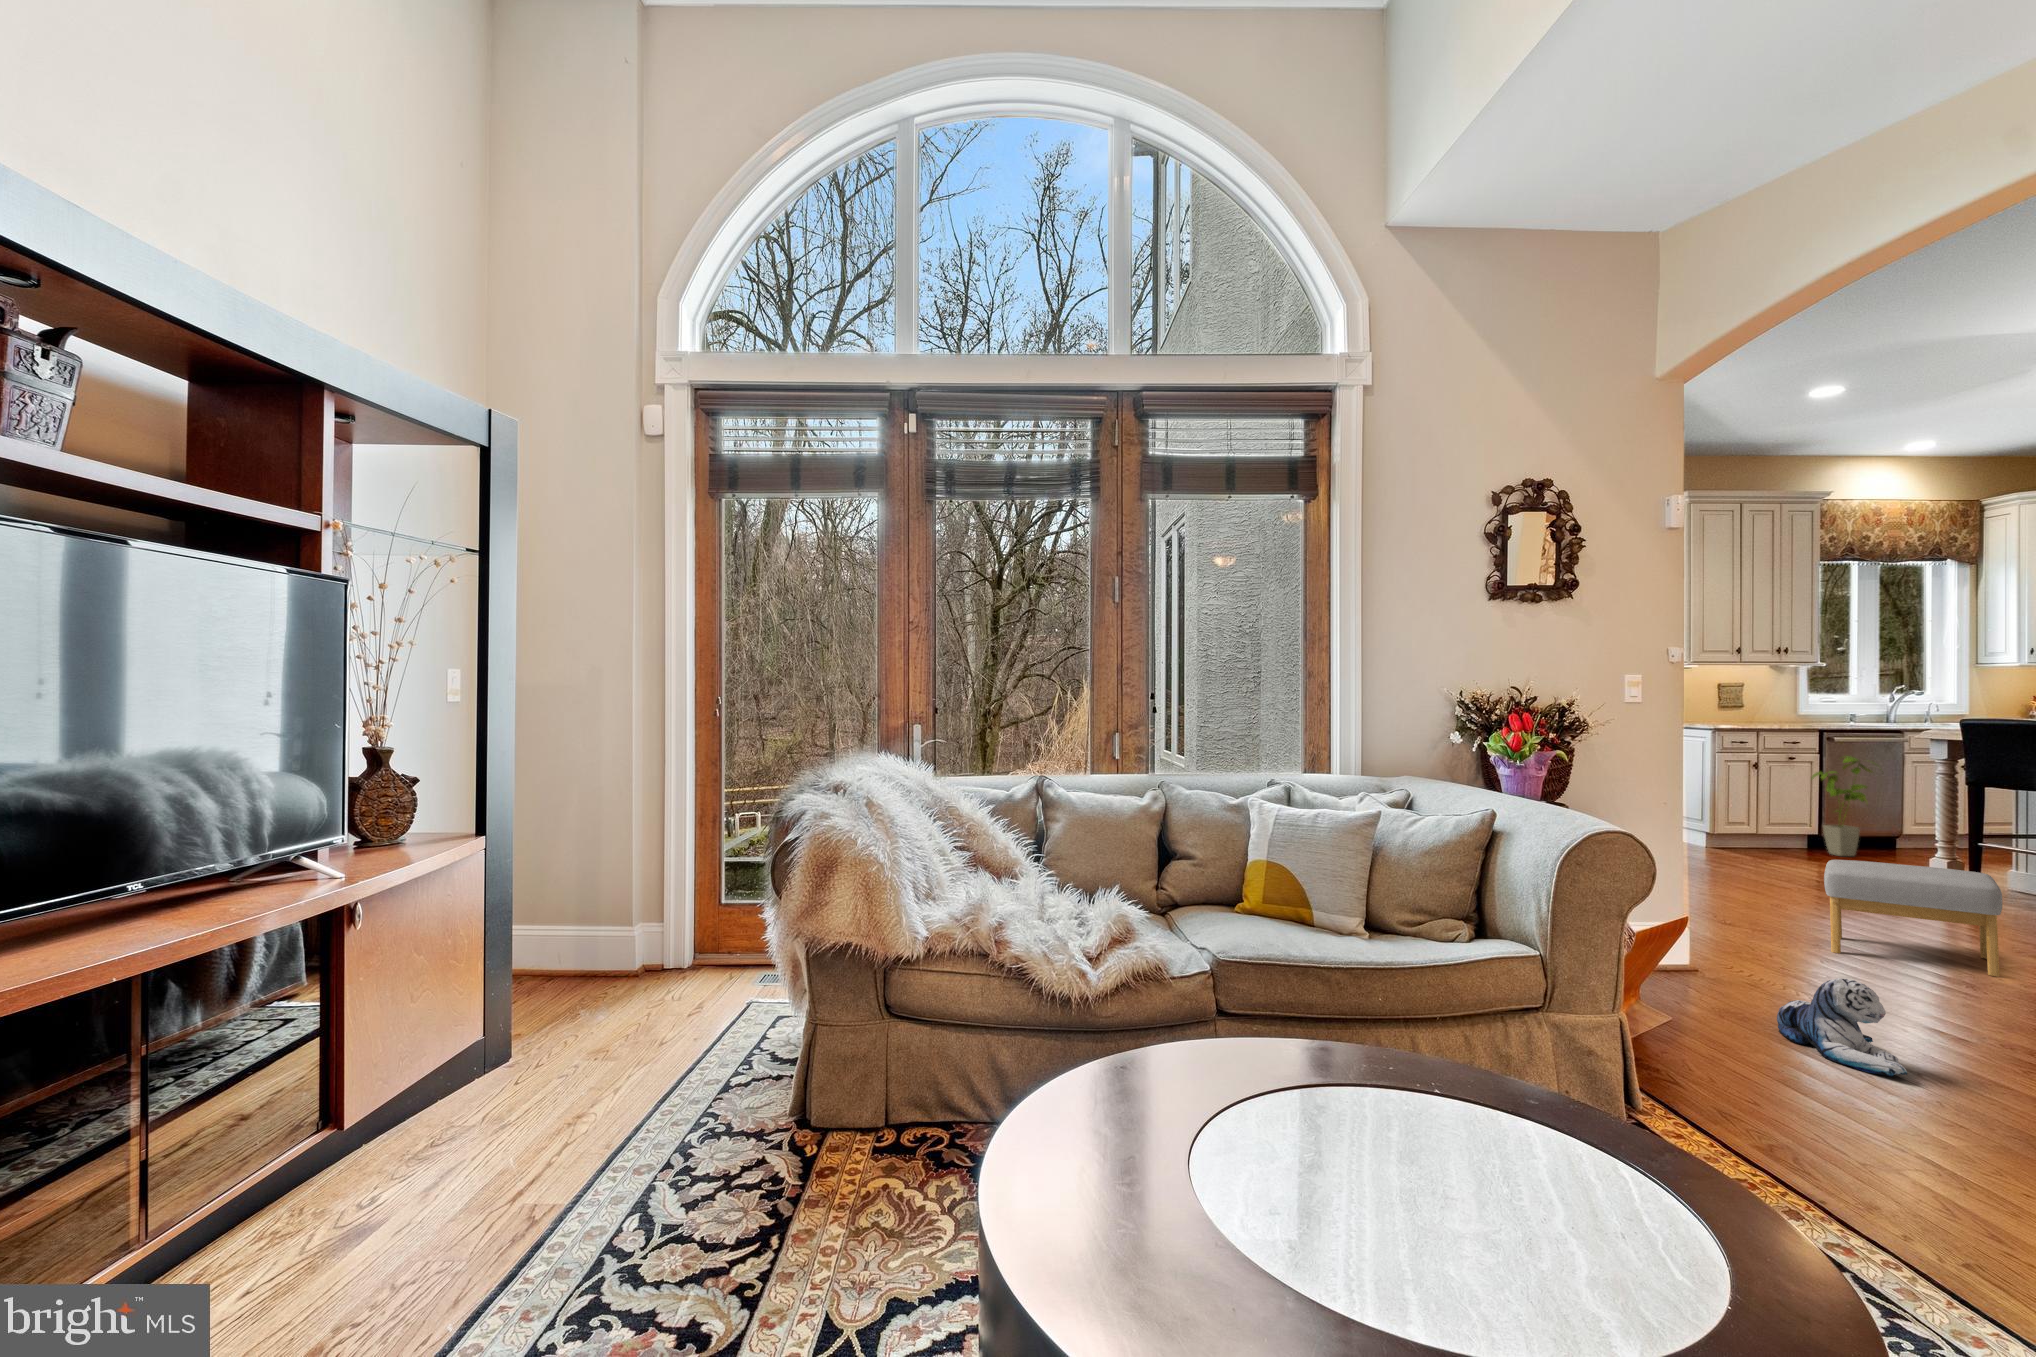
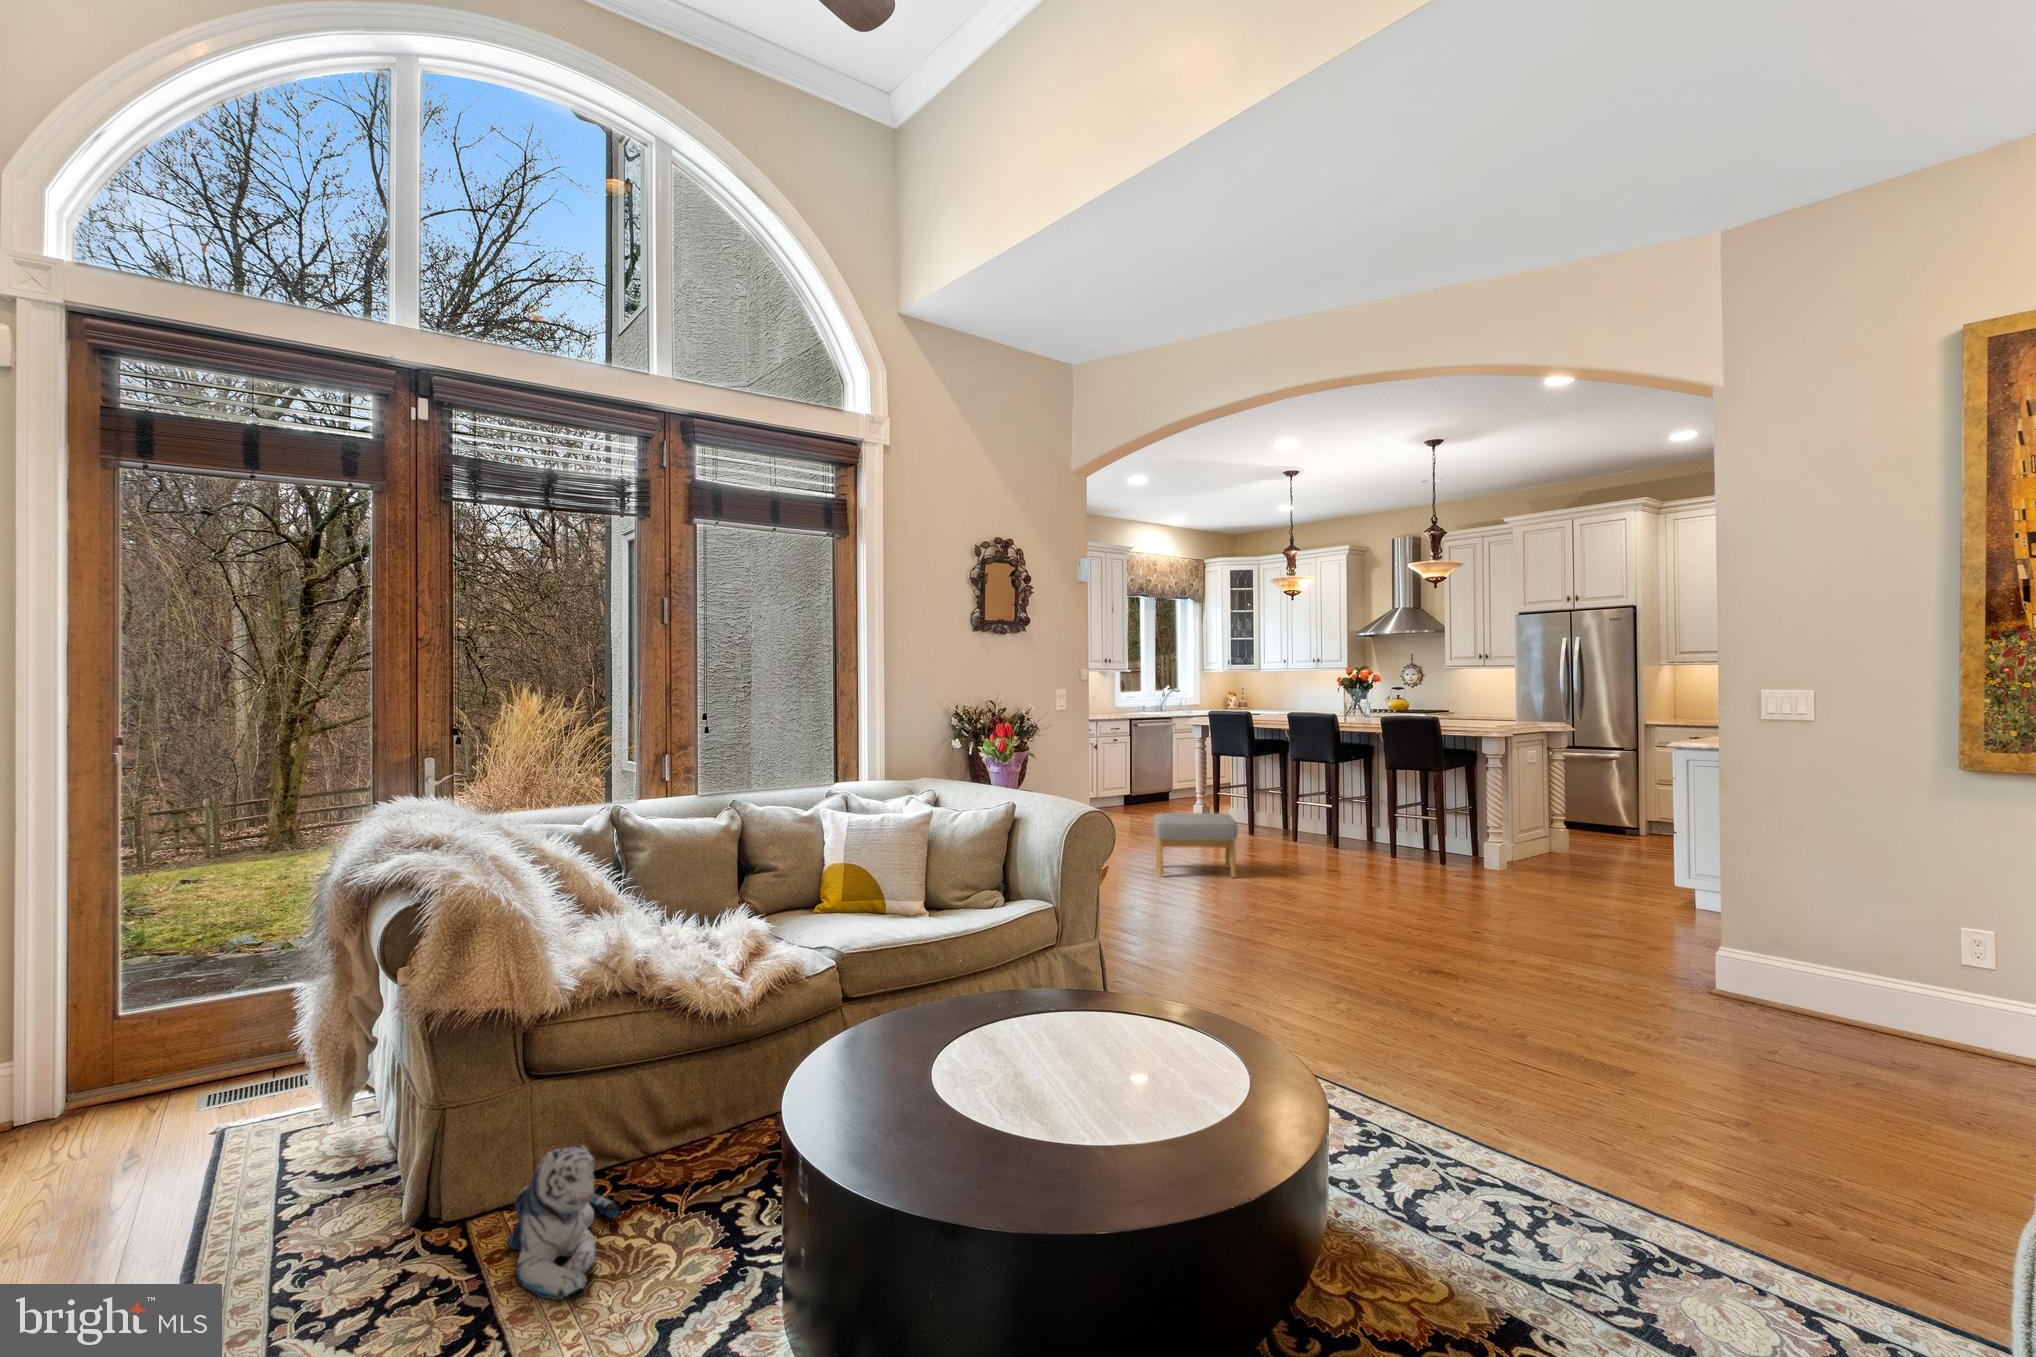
house plant: present [1812,756,1873,856] -> none [1127,737,1164,808]
plush toy: present [1777,978,1907,1076] -> present [507,1145,619,1300]

